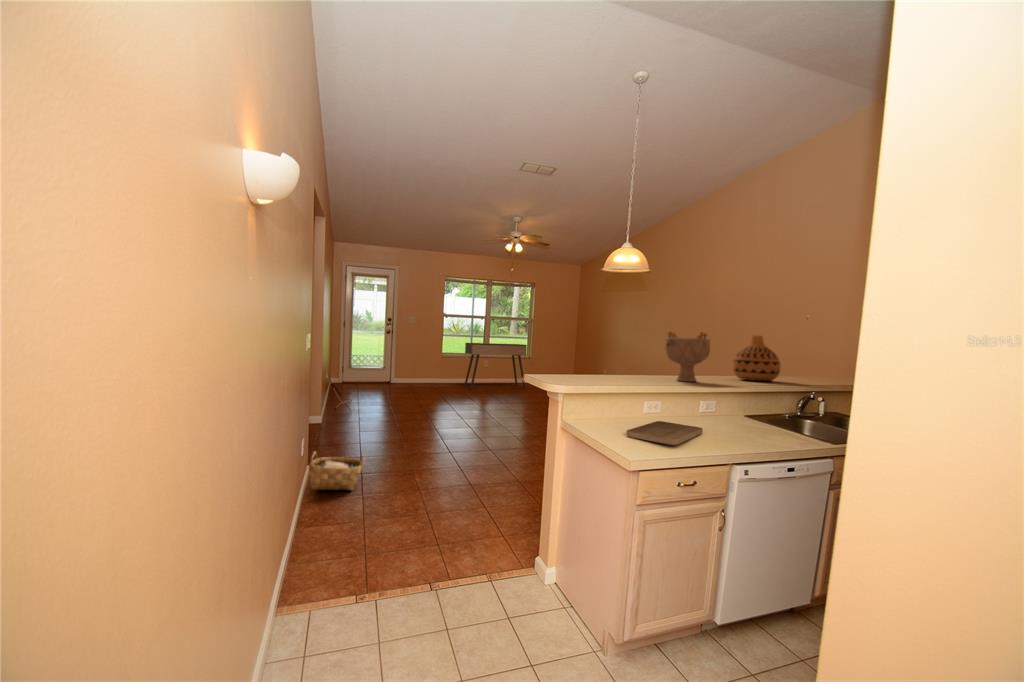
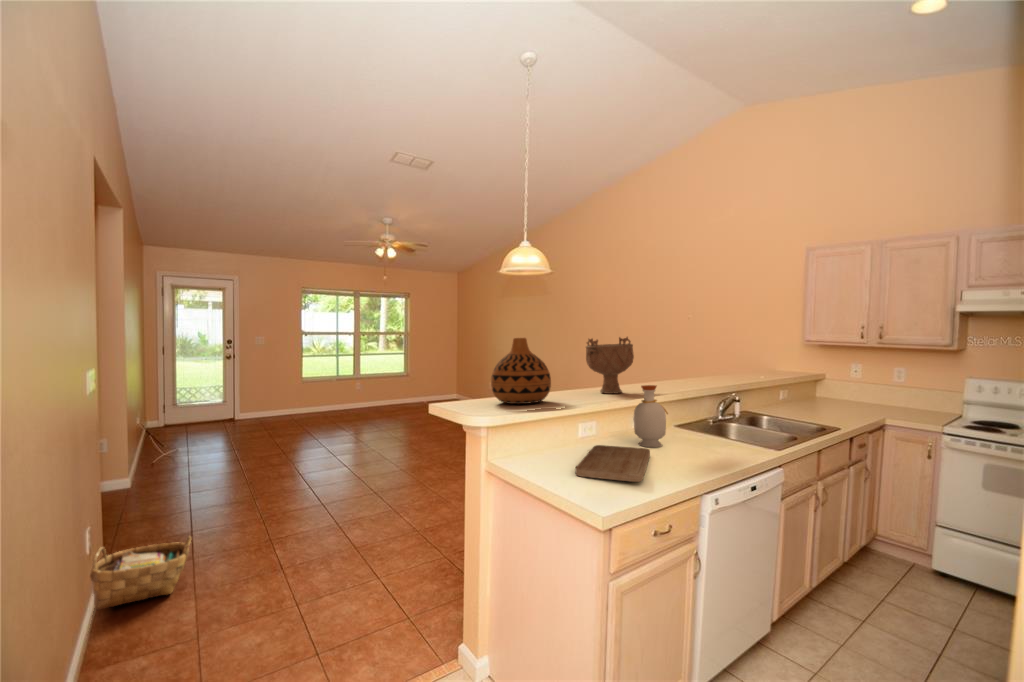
vase: present [733,335,780,381] -> present [491,338,551,404]
console table: present [464,343,527,390] -> none [330,360,402,415]
bottle: none [697,375,730,430] -> present [633,385,668,447]

